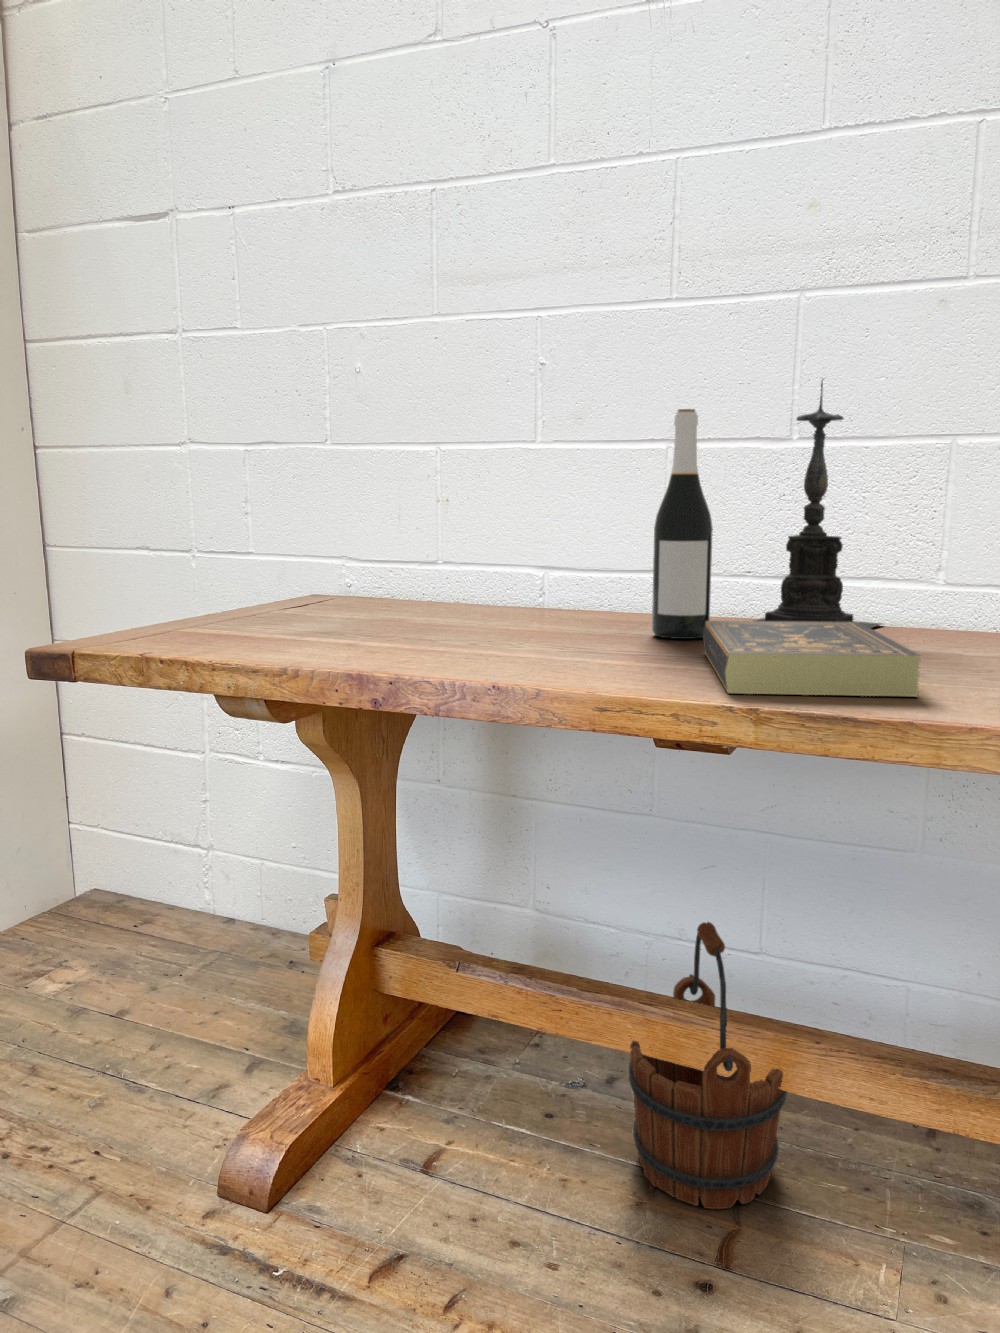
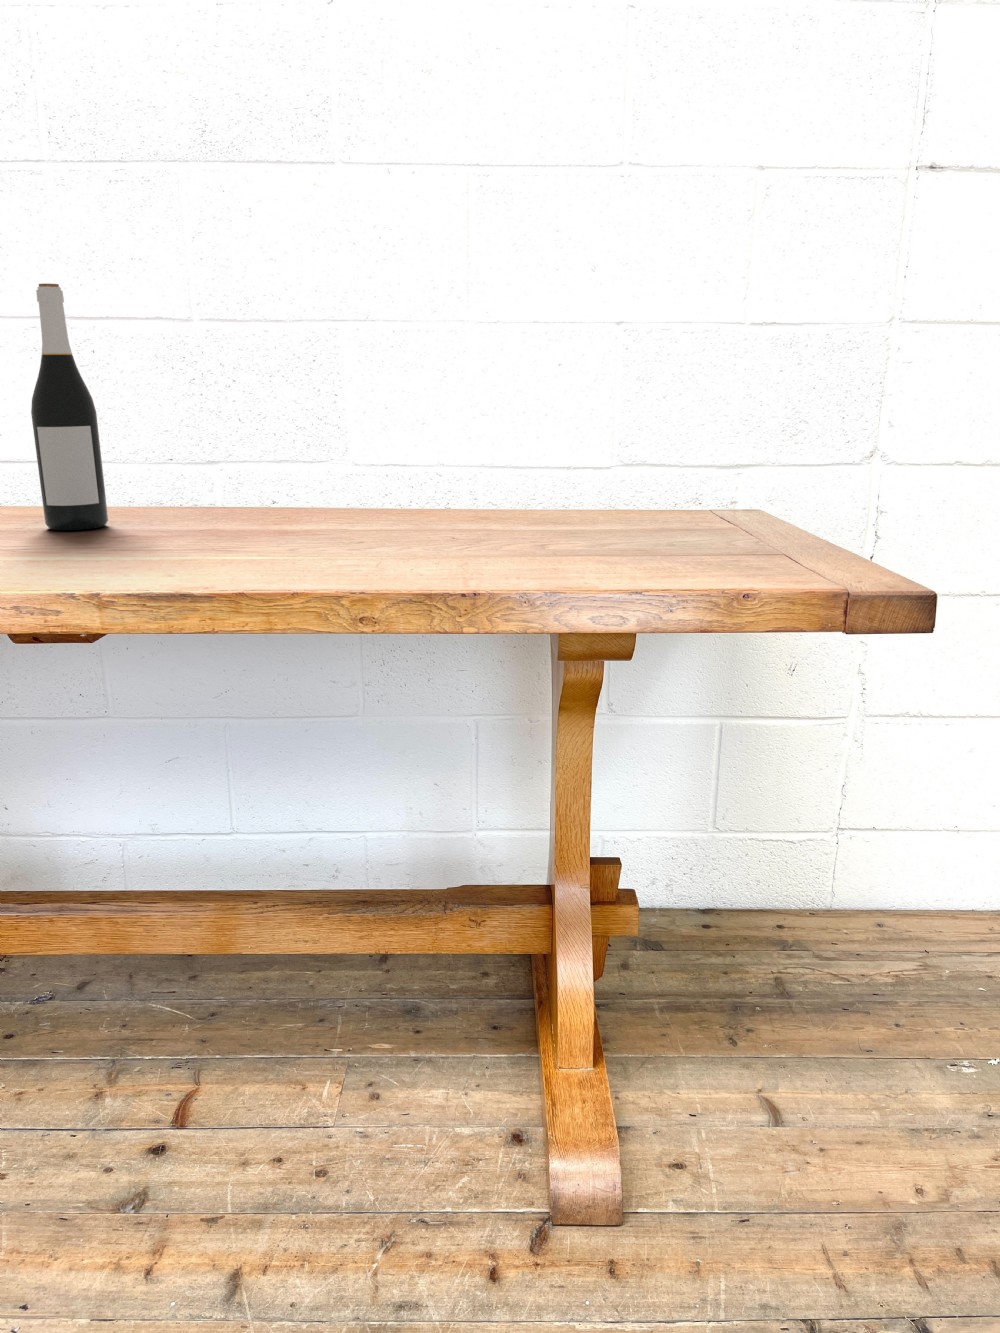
candle holder: present [754,381,882,628] -> none [136,256,297,519]
book: present [703,621,920,697] -> none [72,502,267,581]
wooden bucket: present [629,922,787,1209] -> none [77,811,238,1080]

